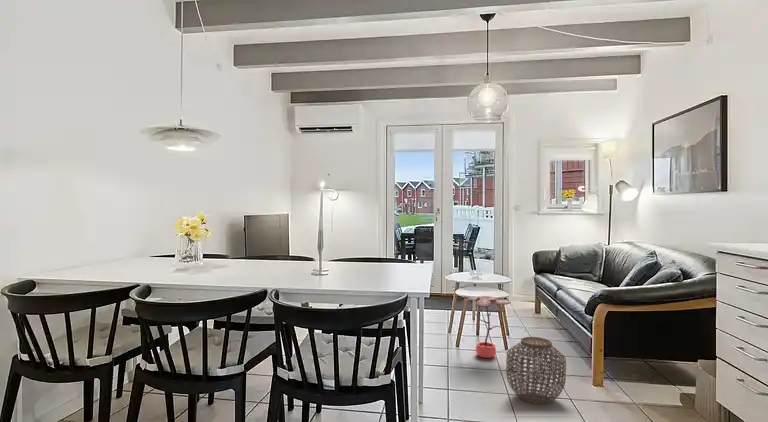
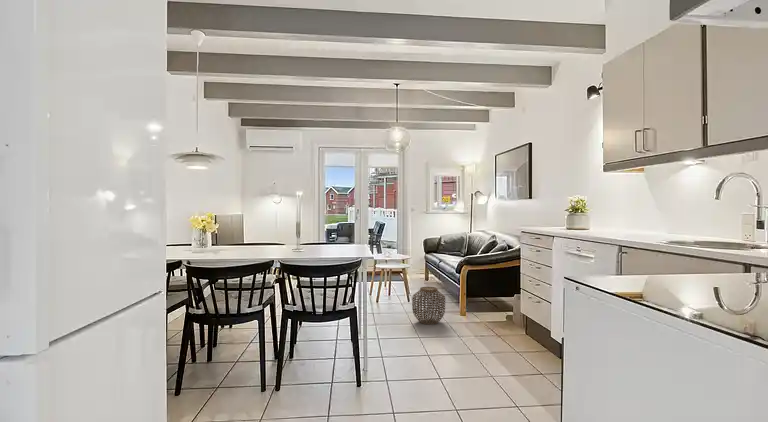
potted plant: present [465,296,511,358] -> none [383,267,412,306]

